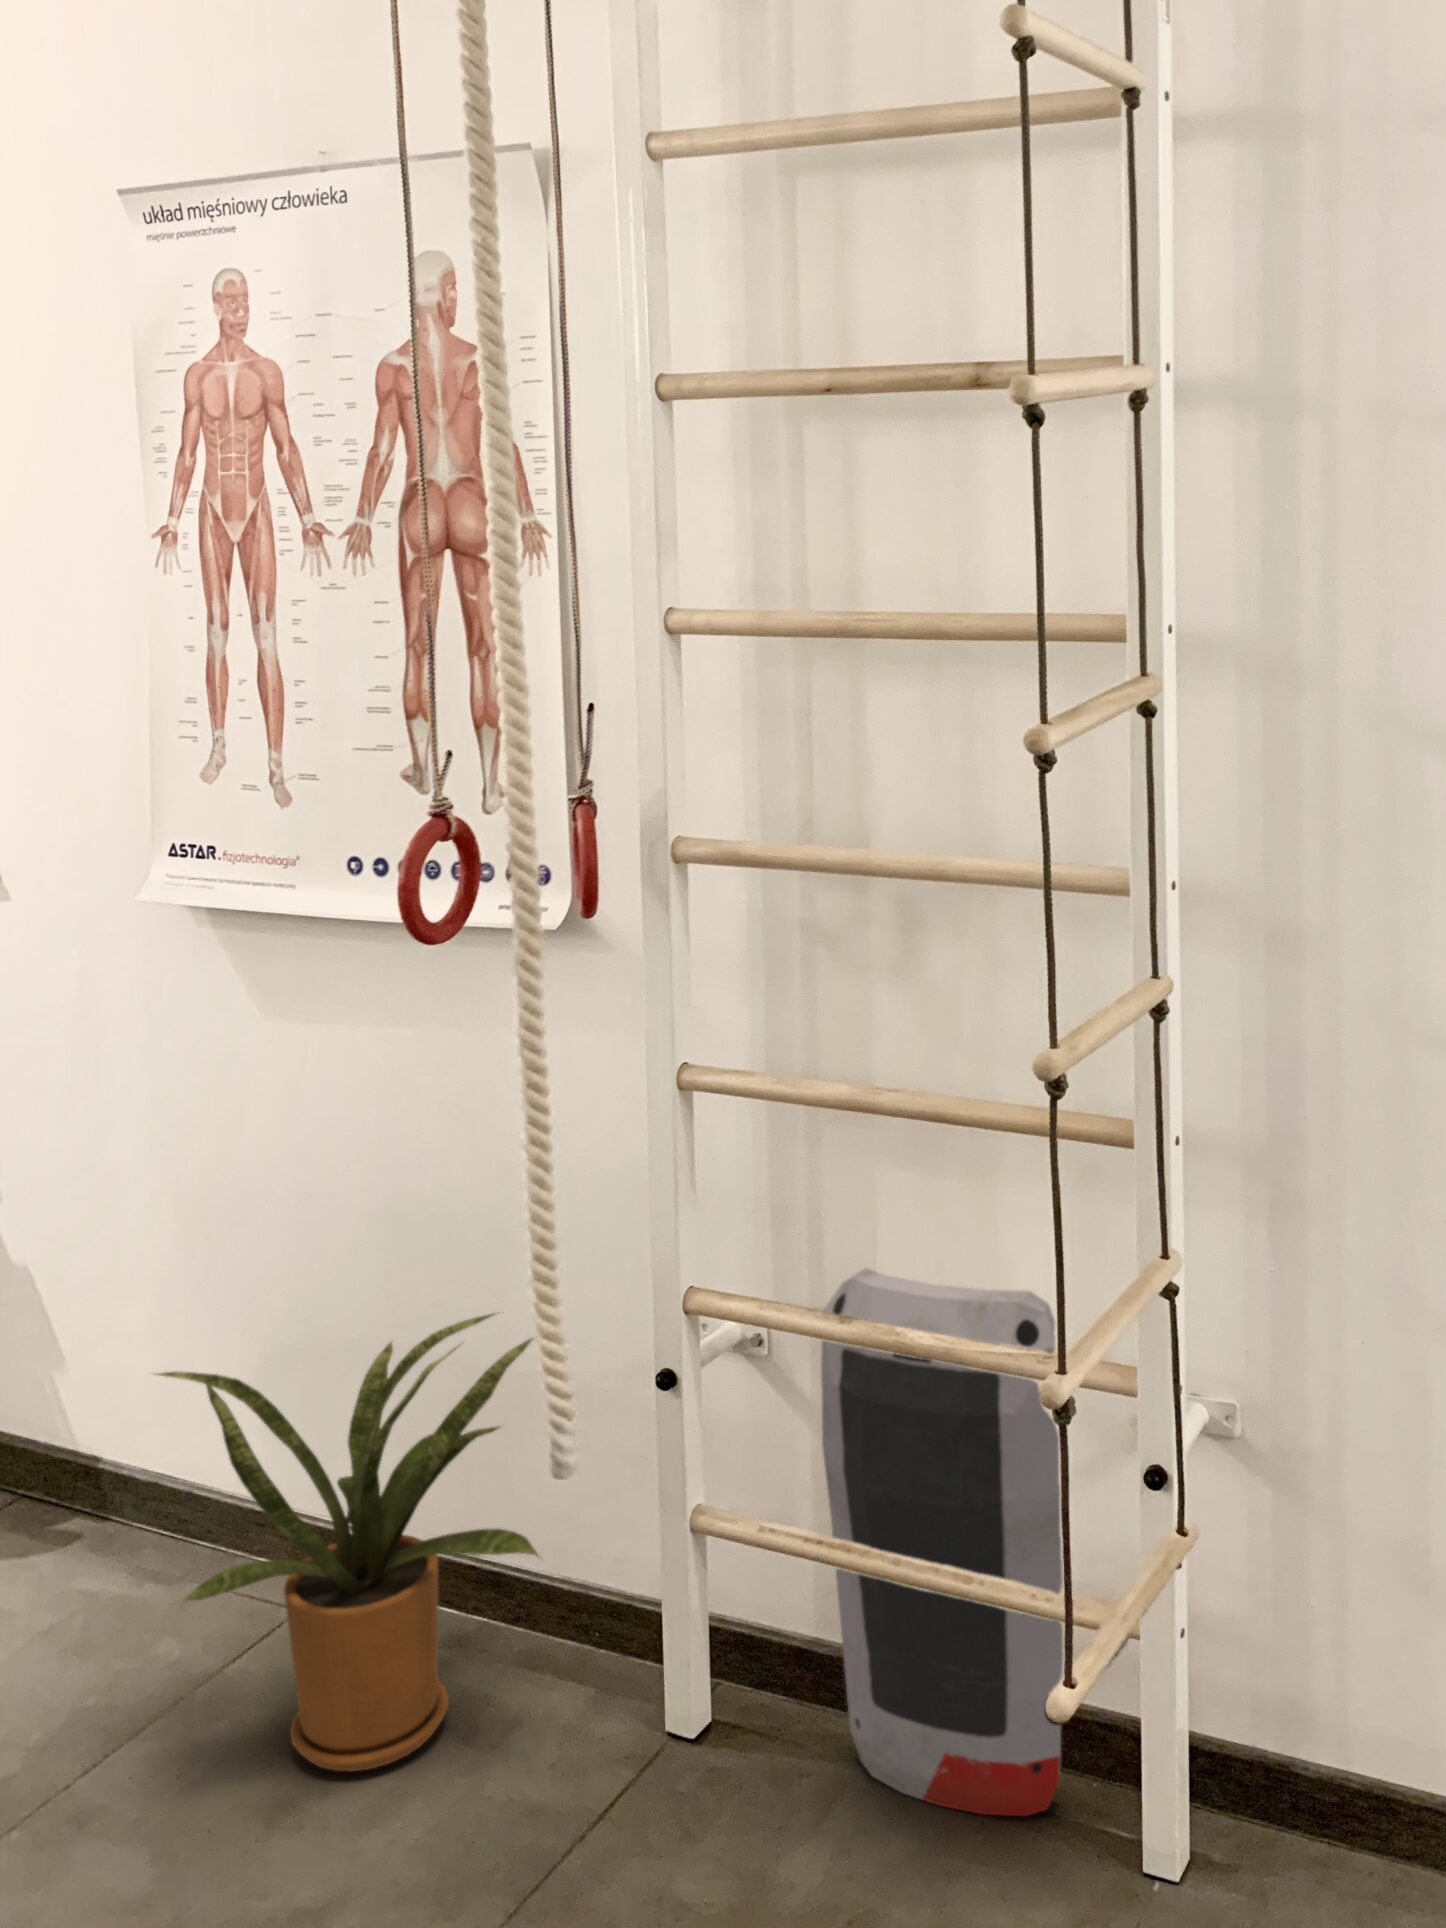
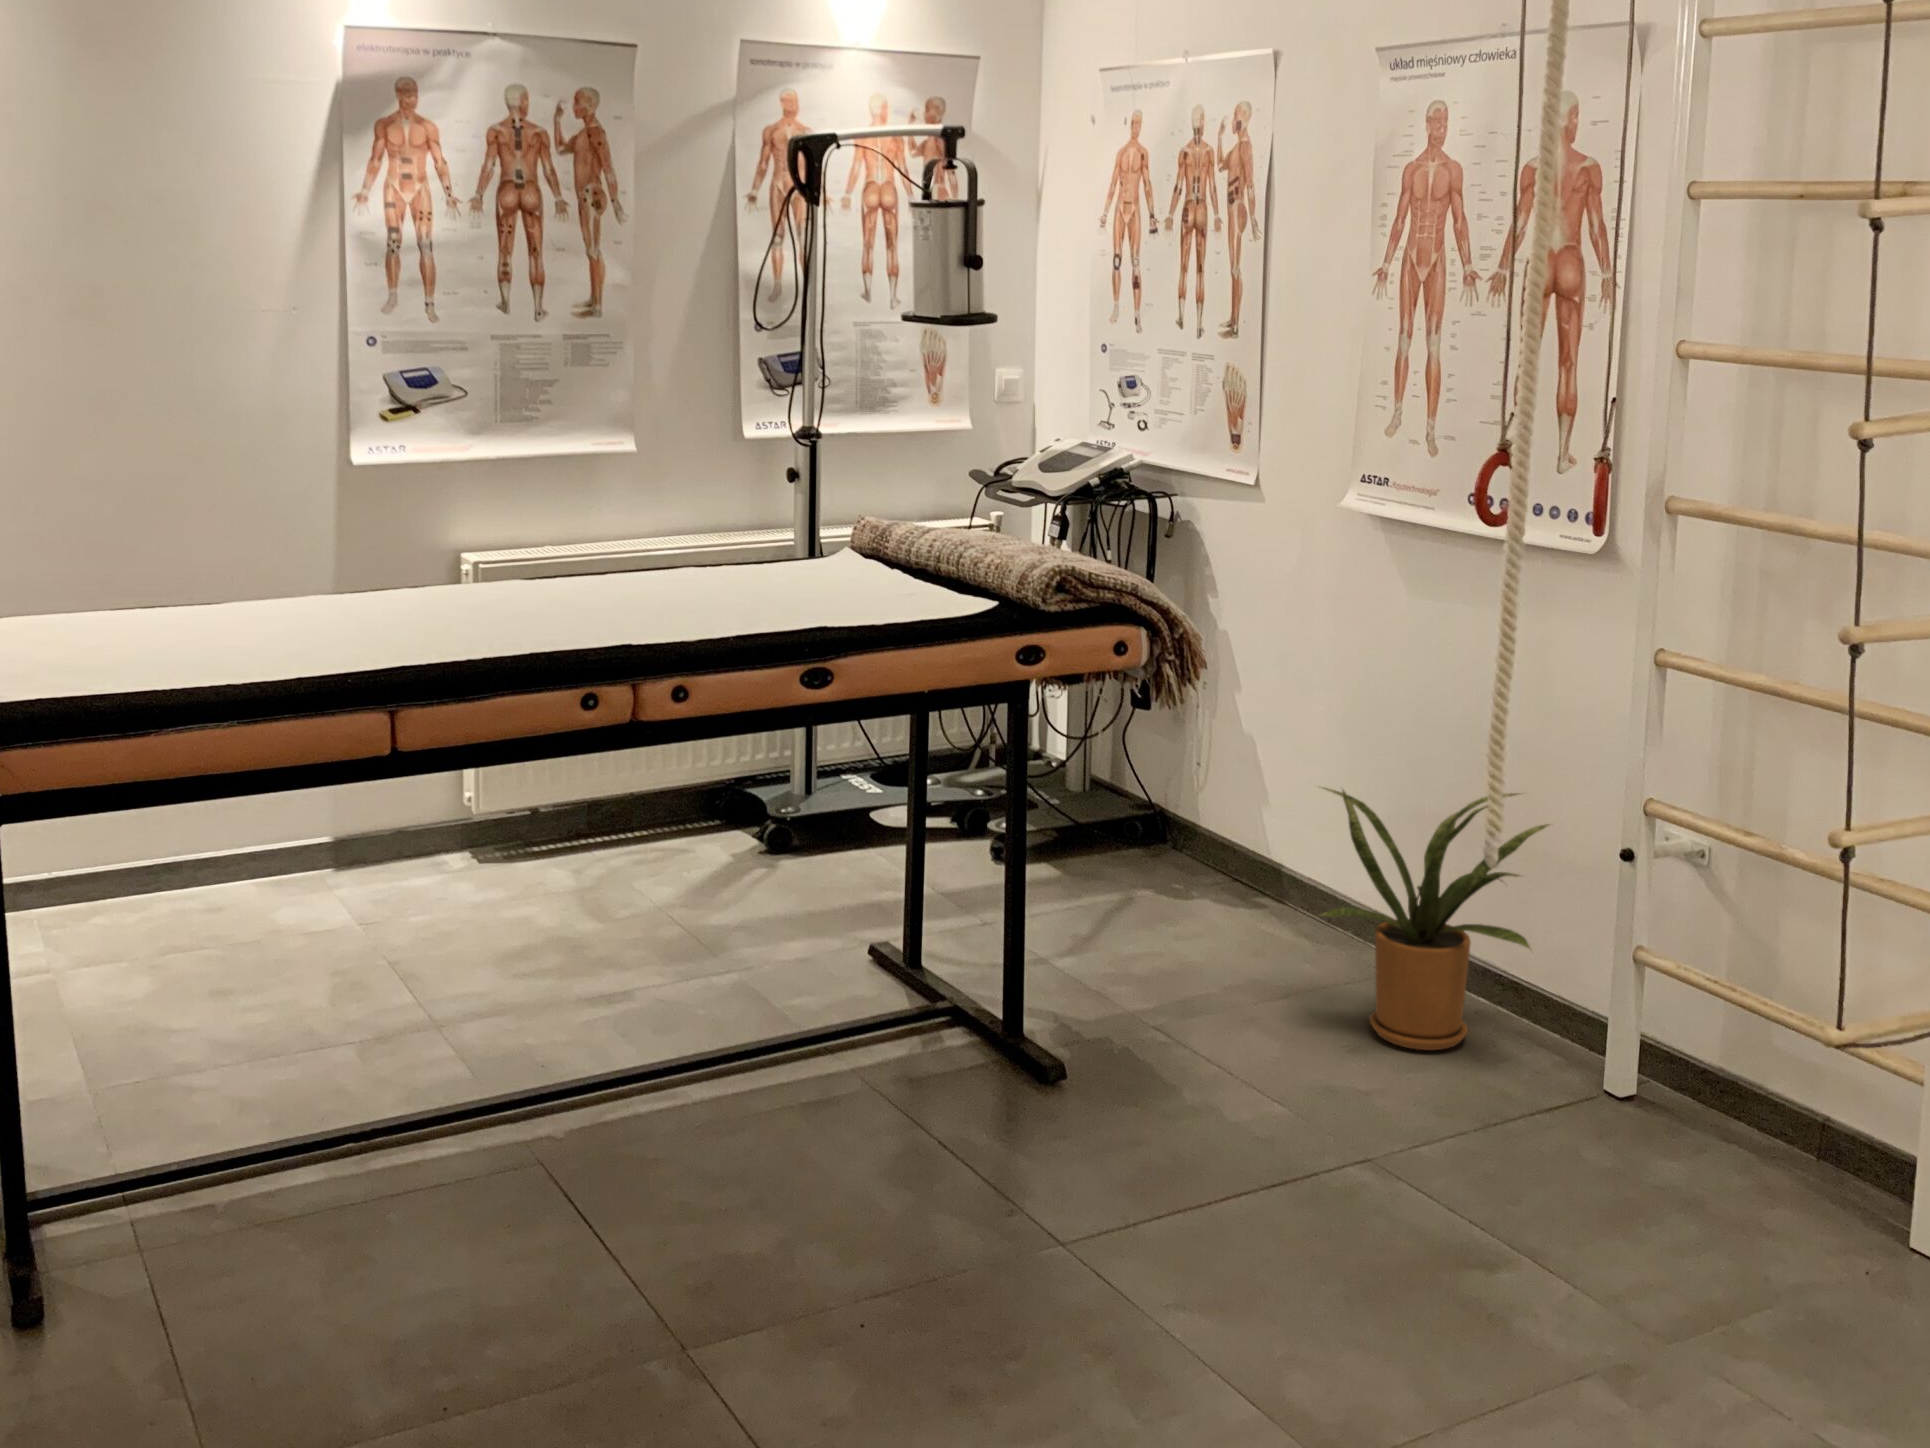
air purifier: present [821,1268,1063,1816] -> none [1726,809,1905,1201]

